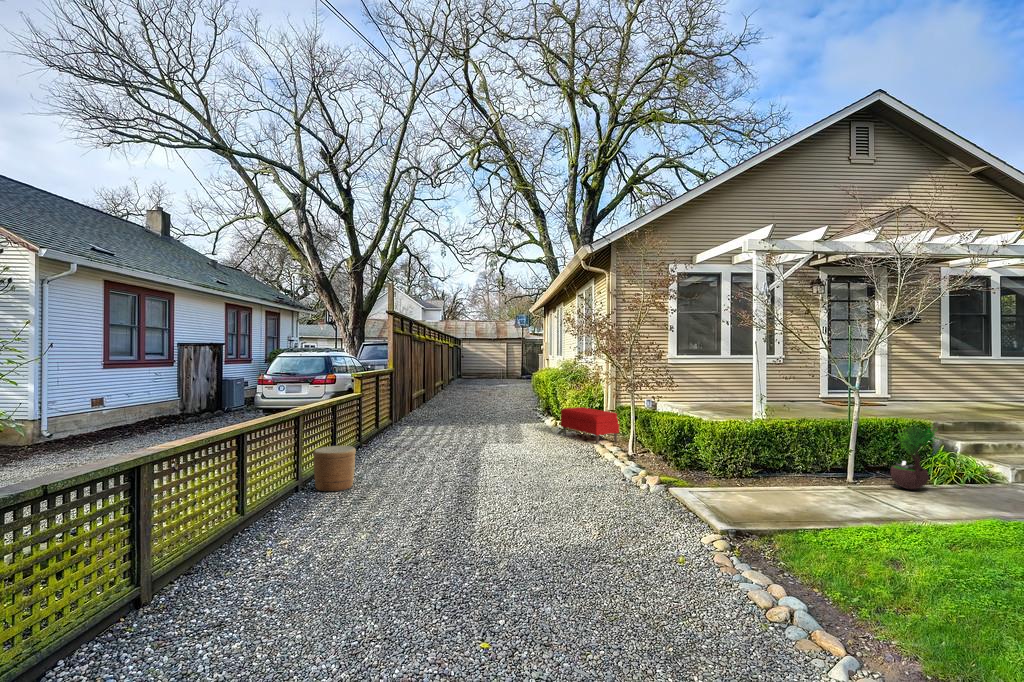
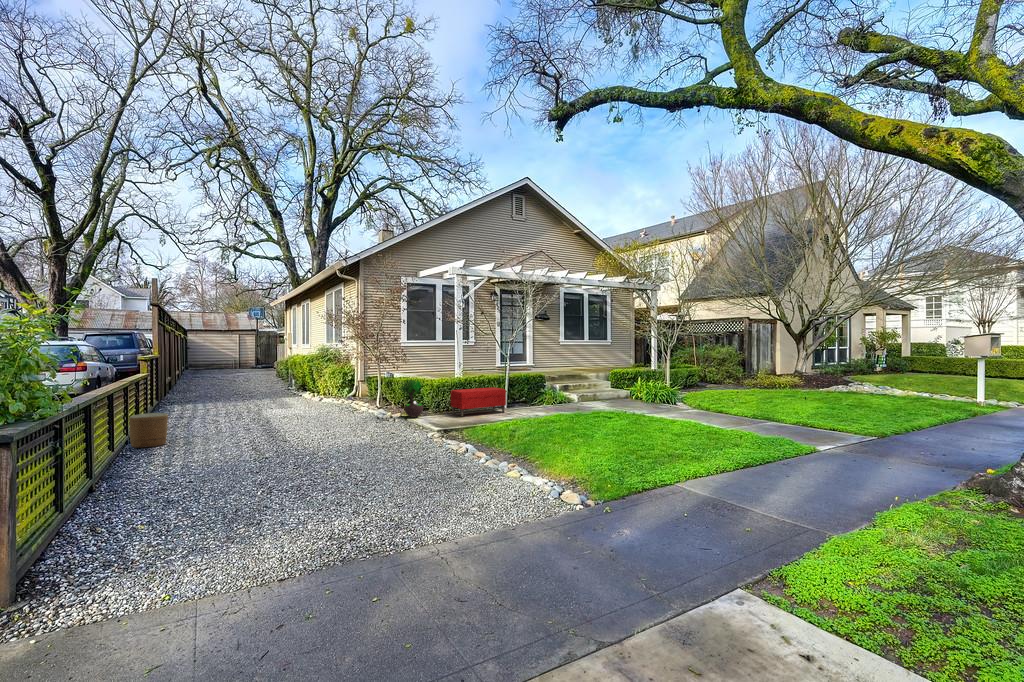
bench: present [561,407,619,444] -> present [450,387,506,417]
potted tree: present [891,424,936,490] -> present [400,379,423,418]

